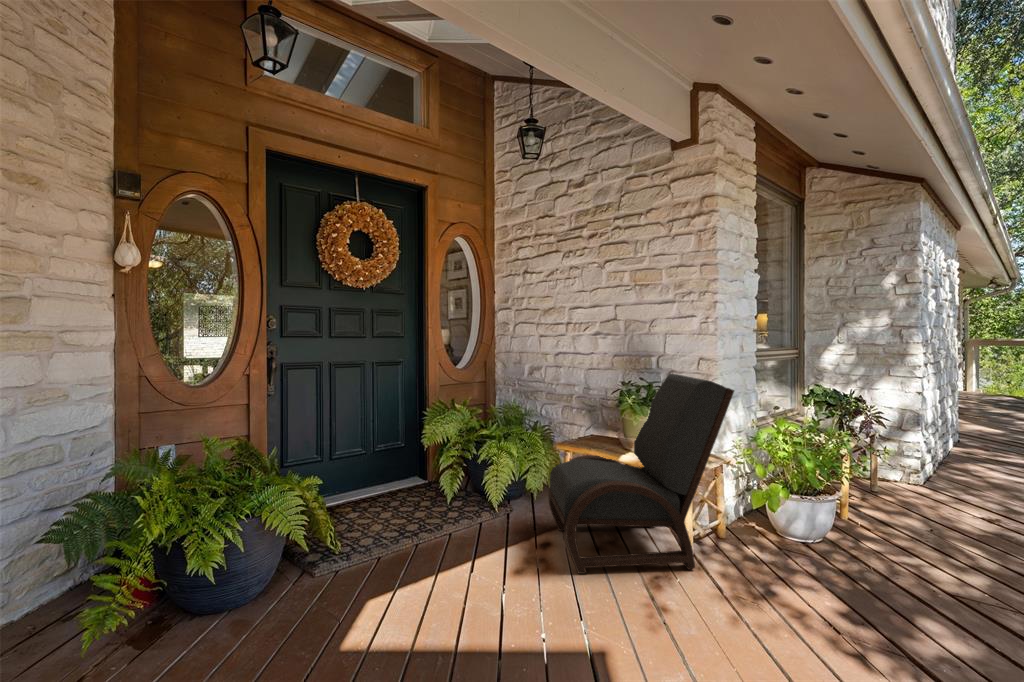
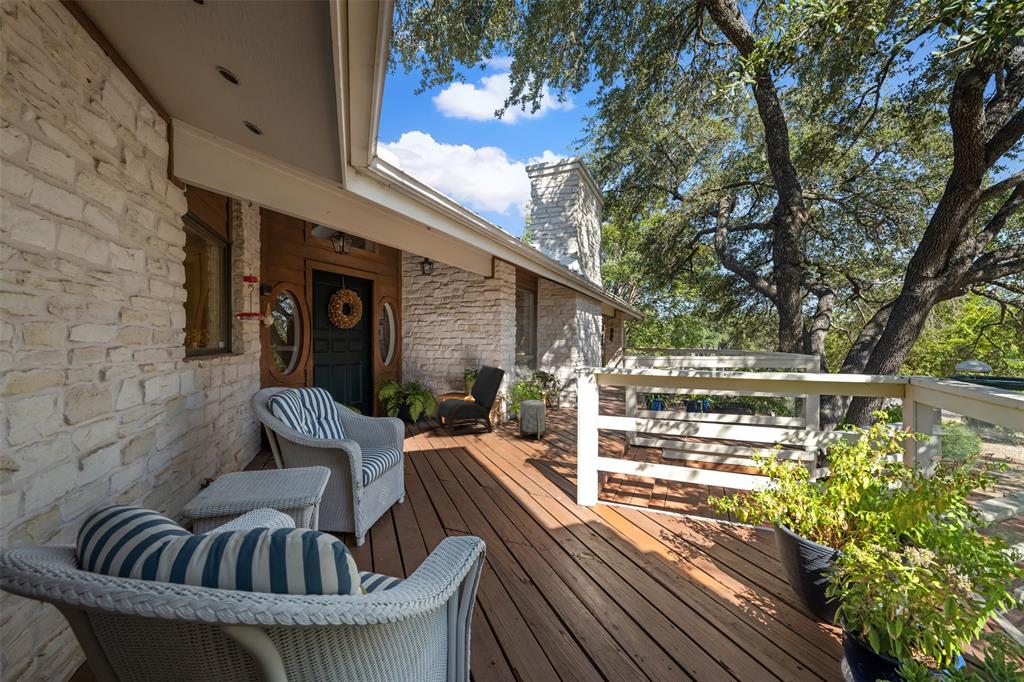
stool: none [787,488,887,635] -> present [519,400,546,439]

